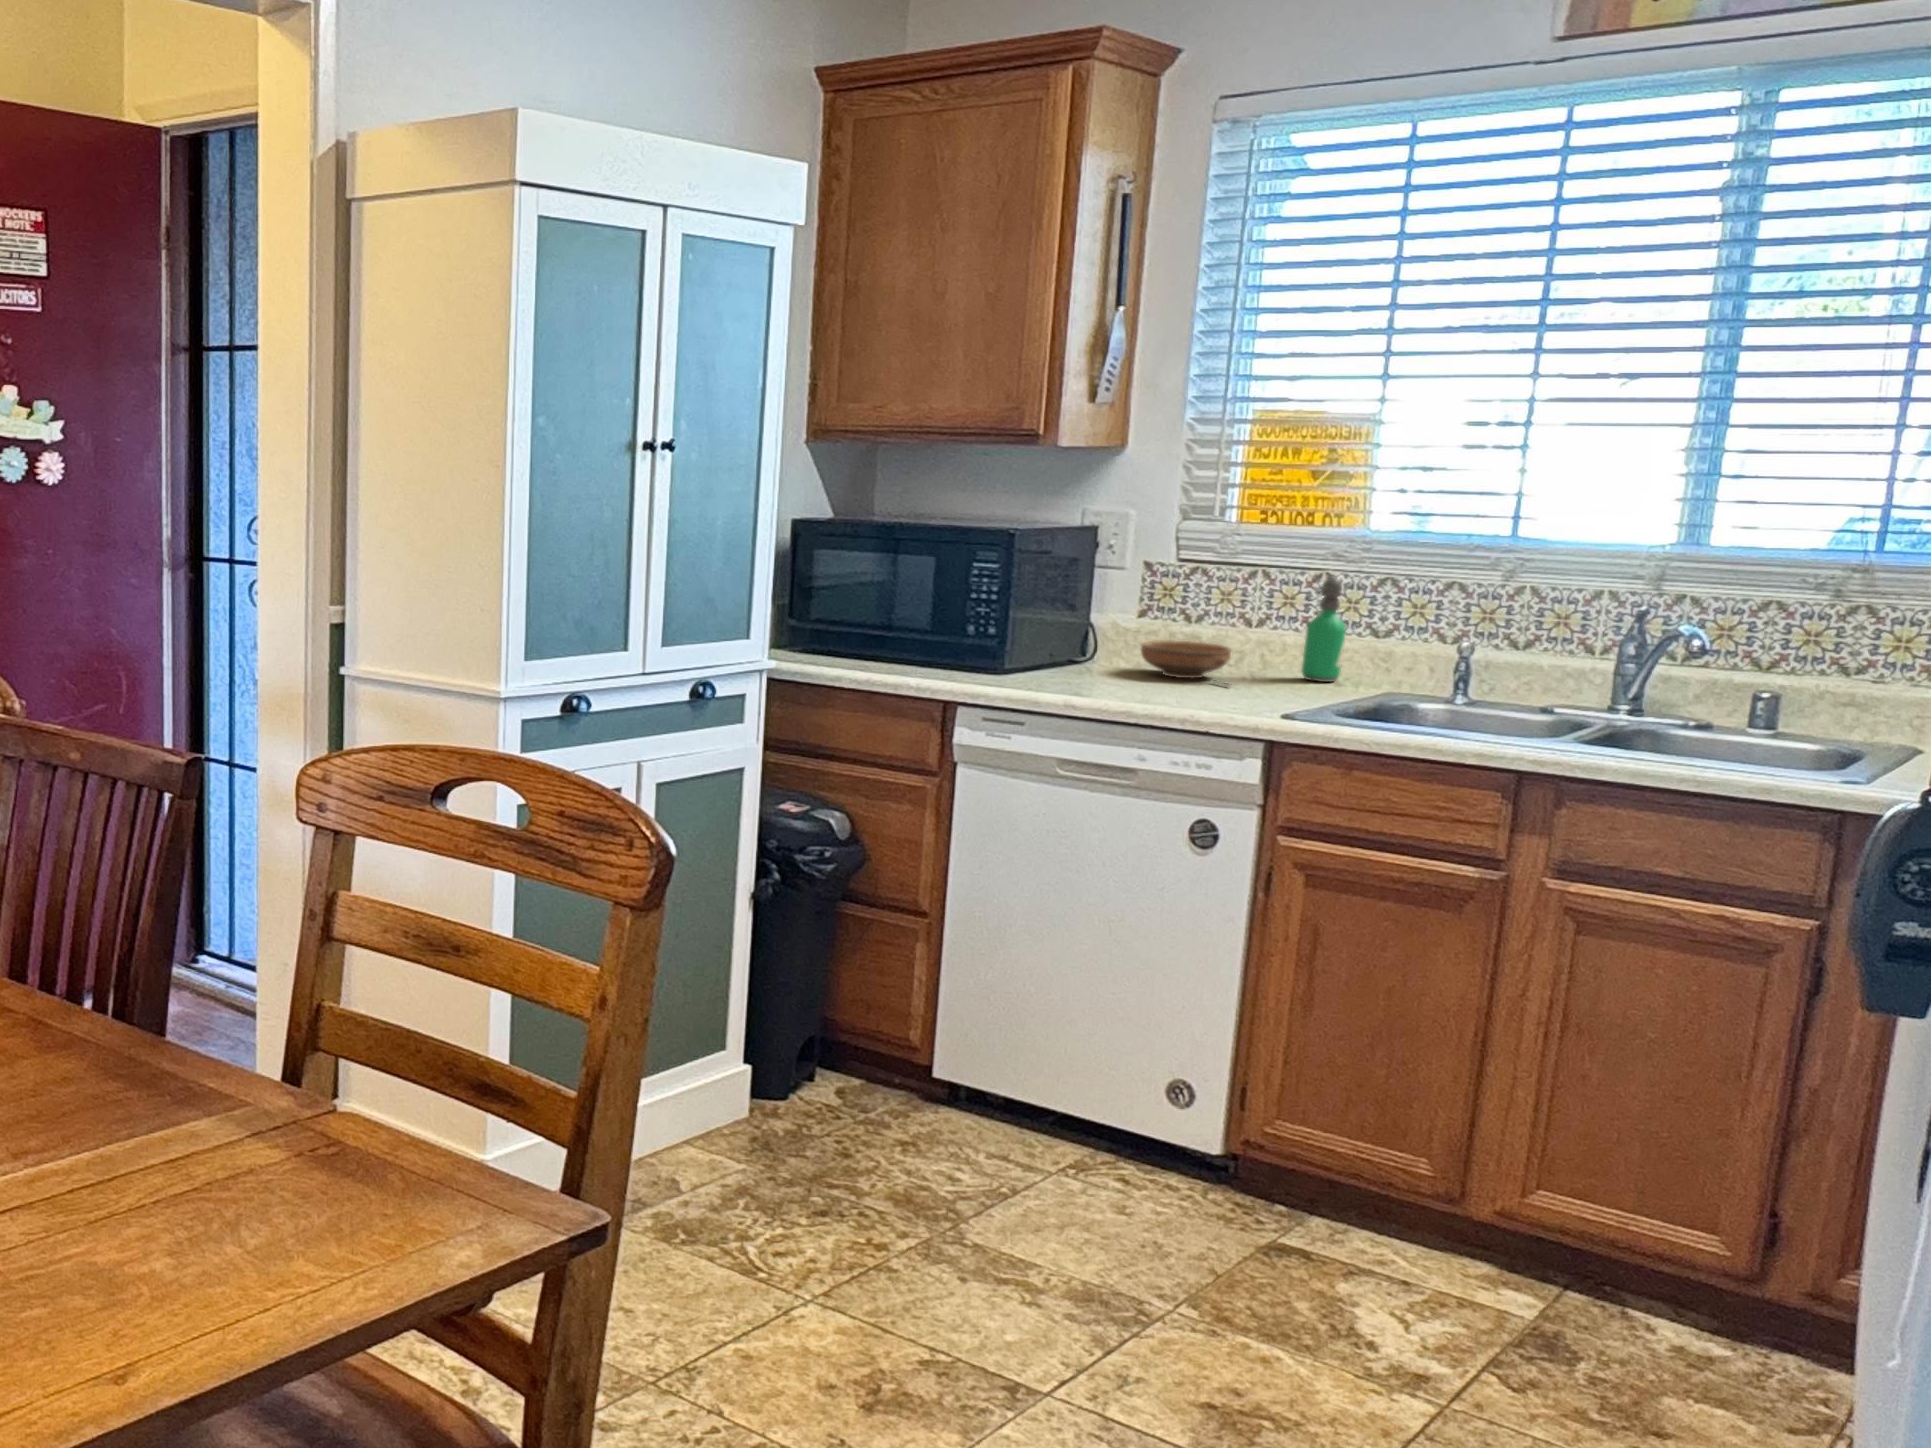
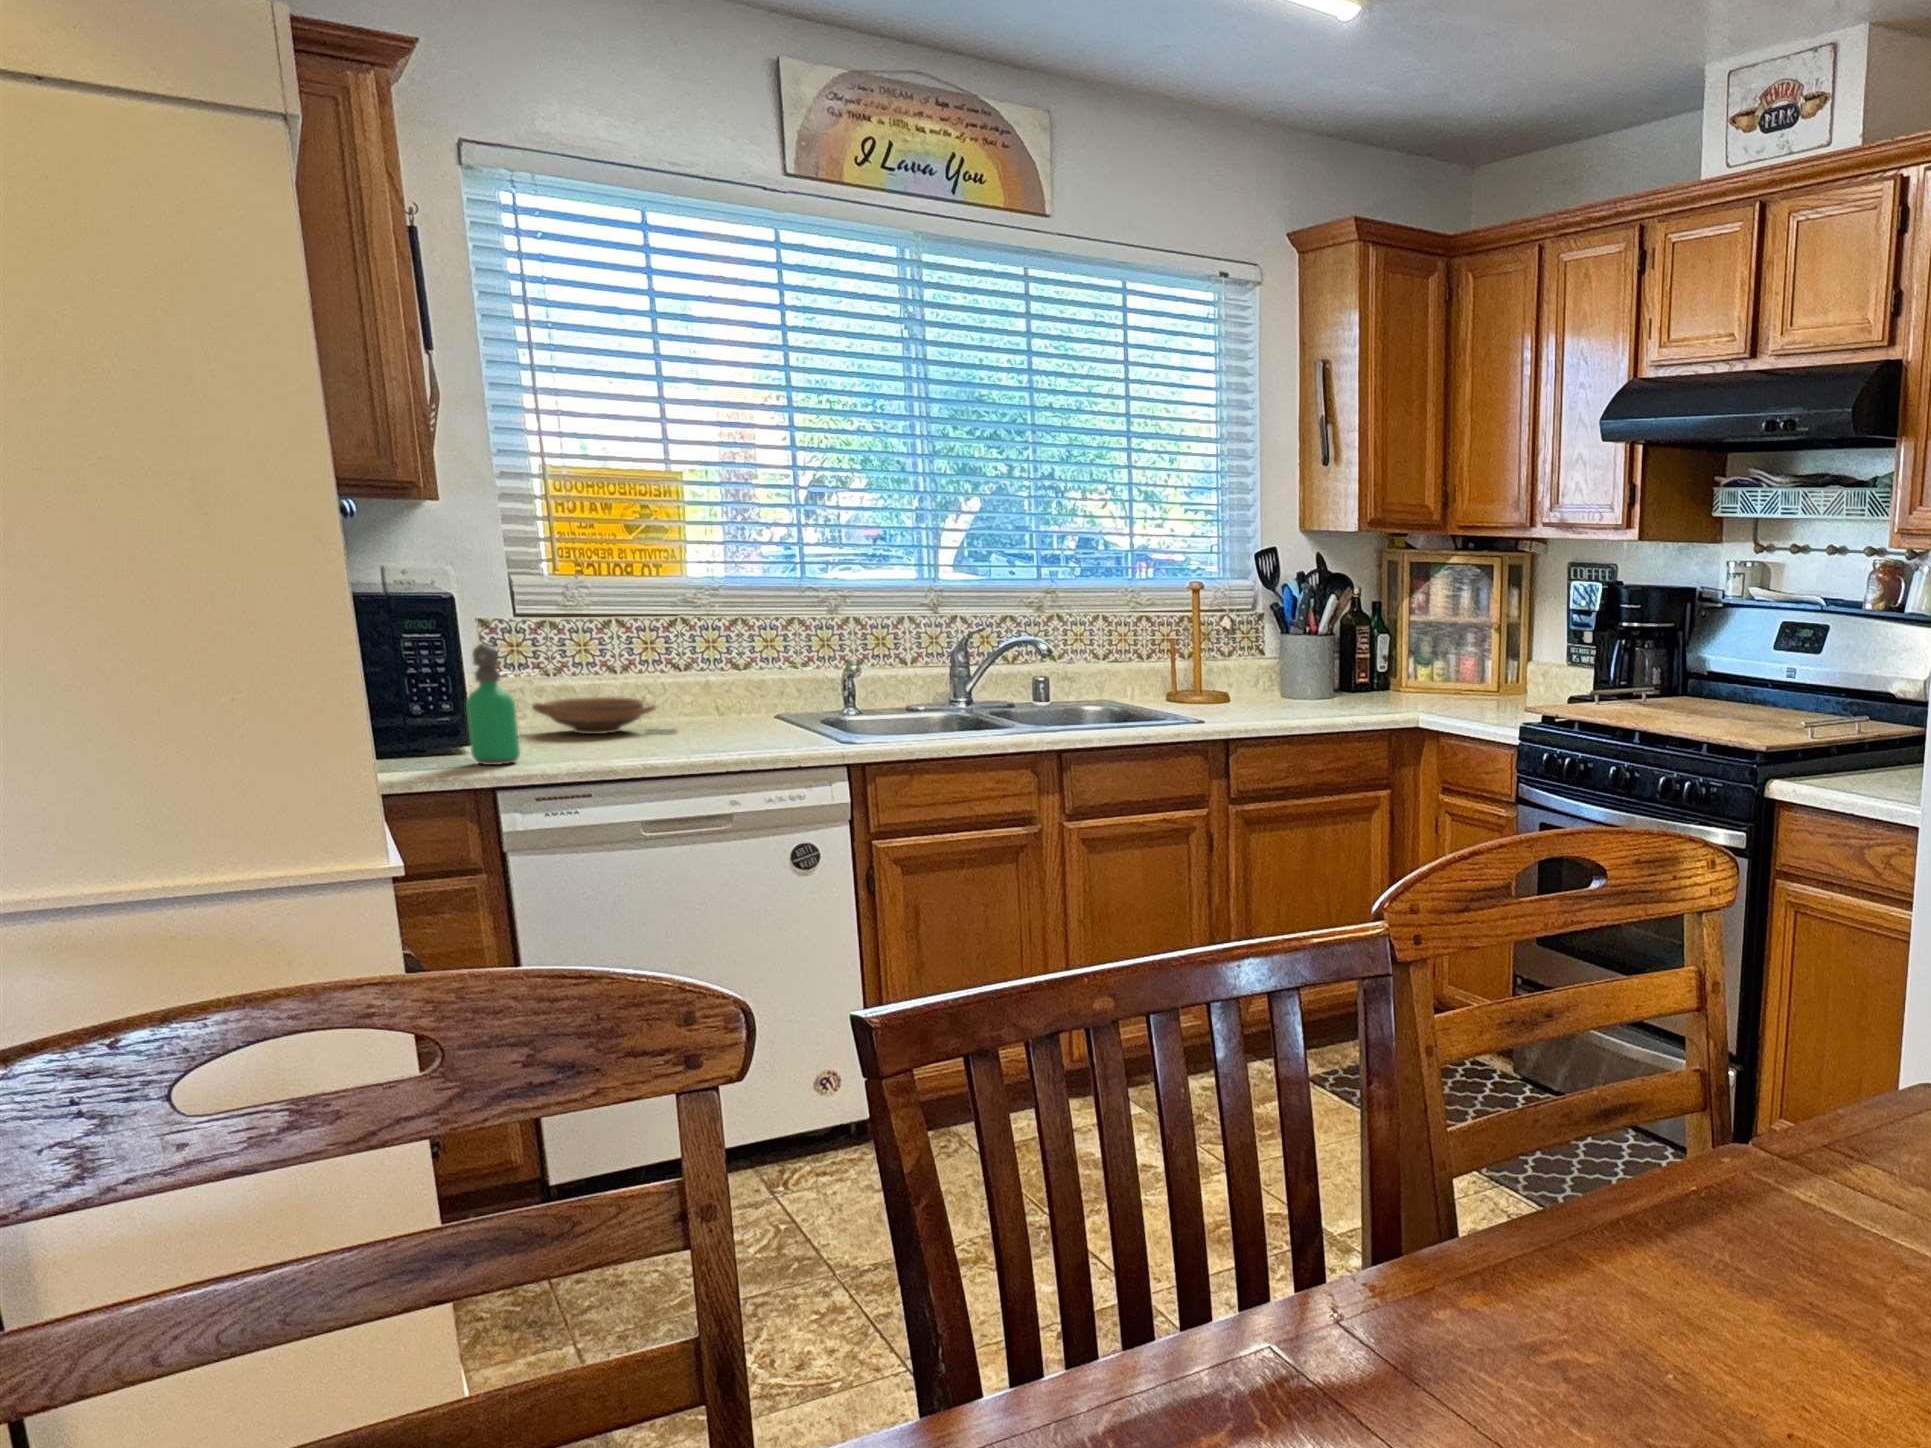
soap dispenser: present [1302,578,1346,682] -> present [466,645,520,765]

